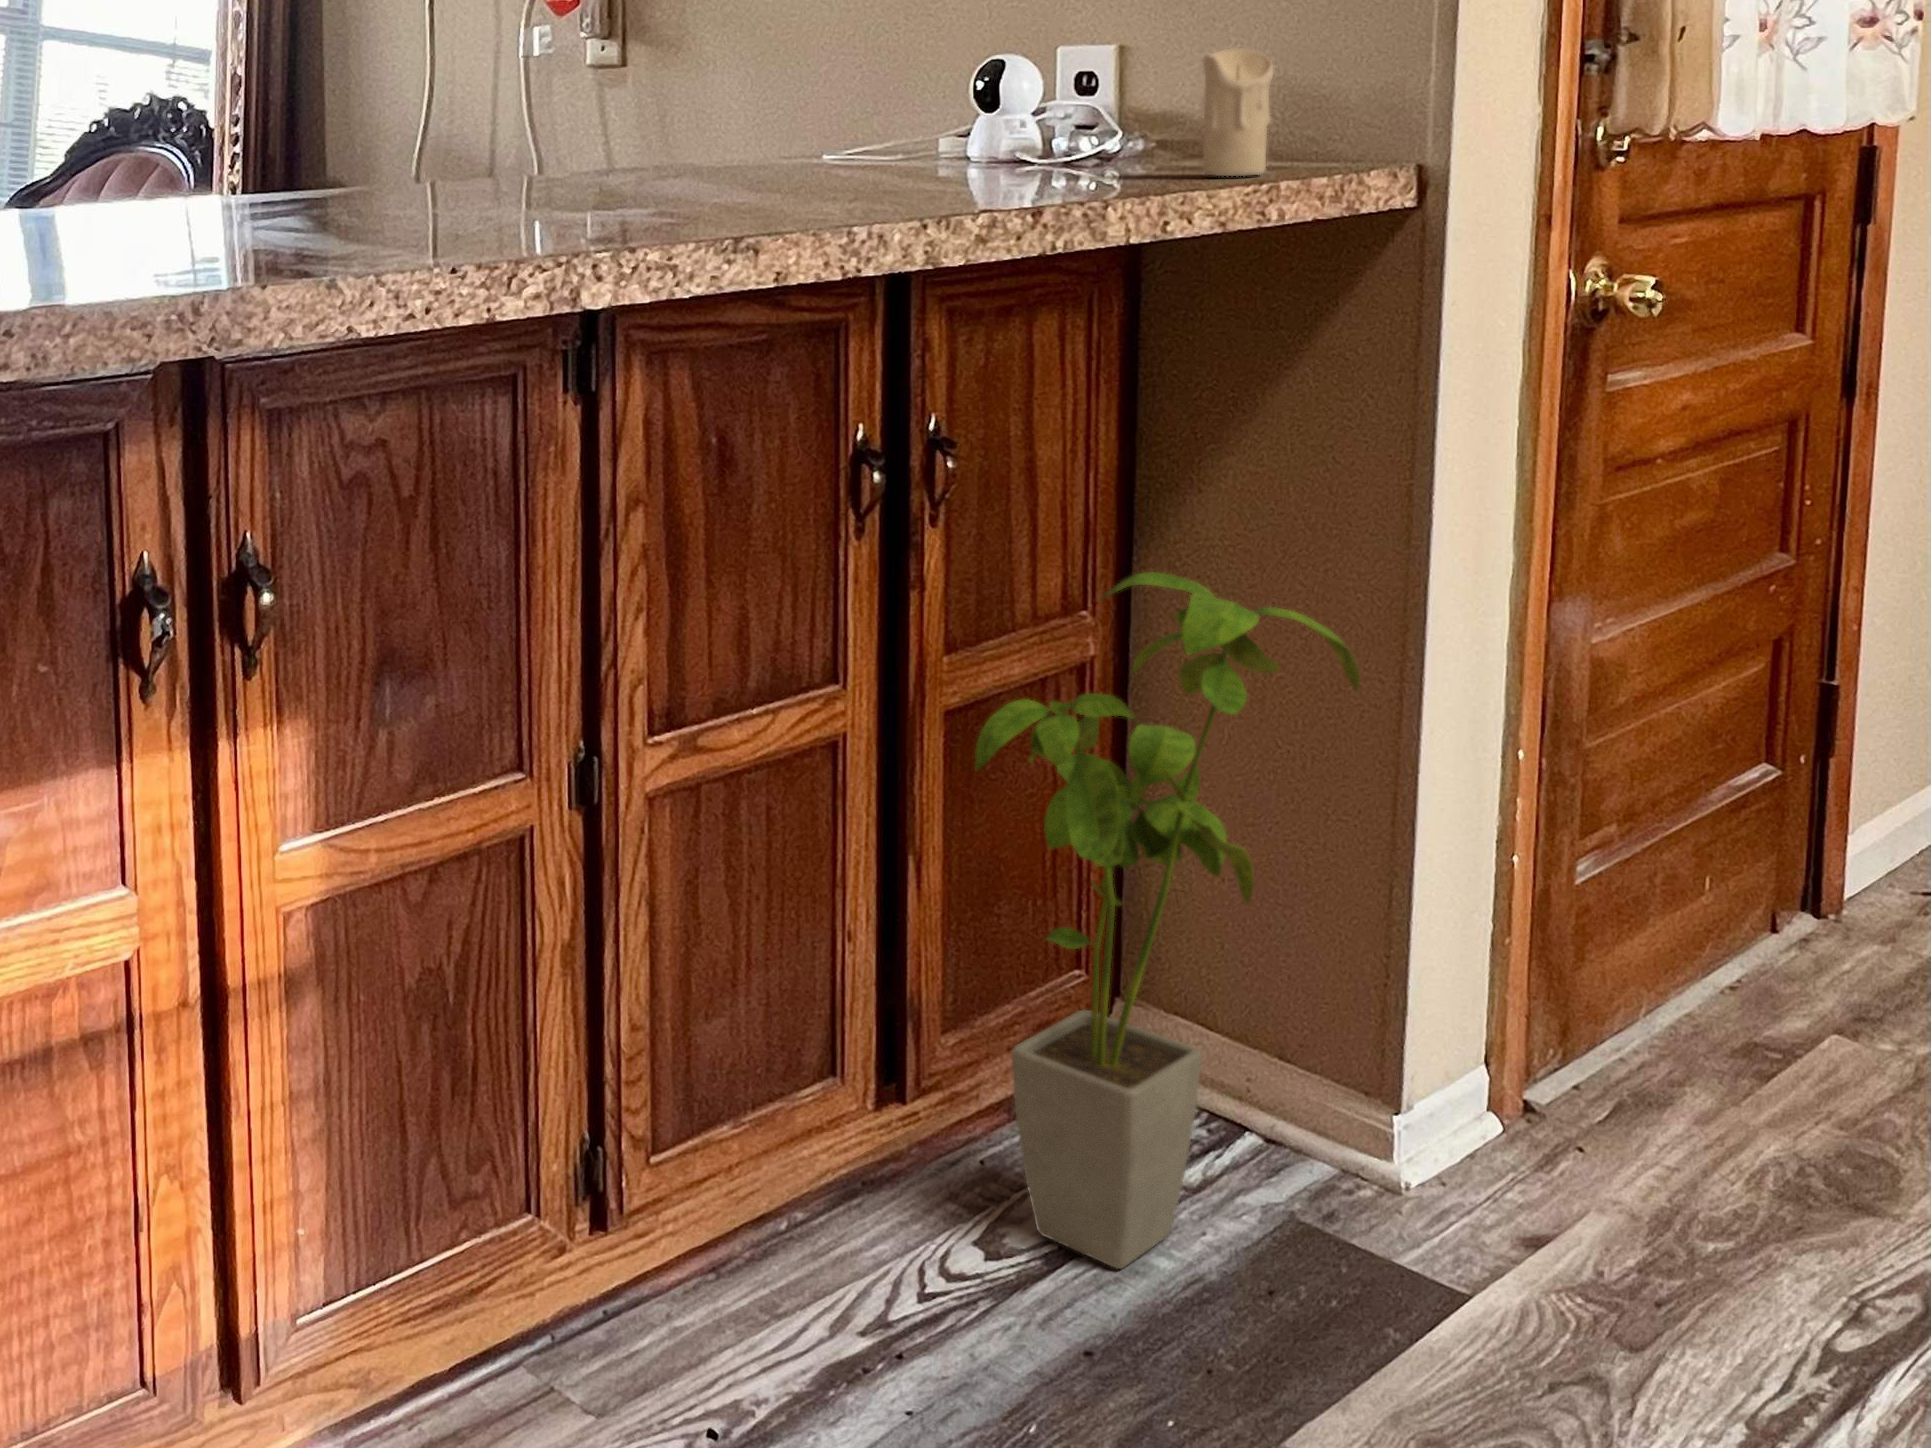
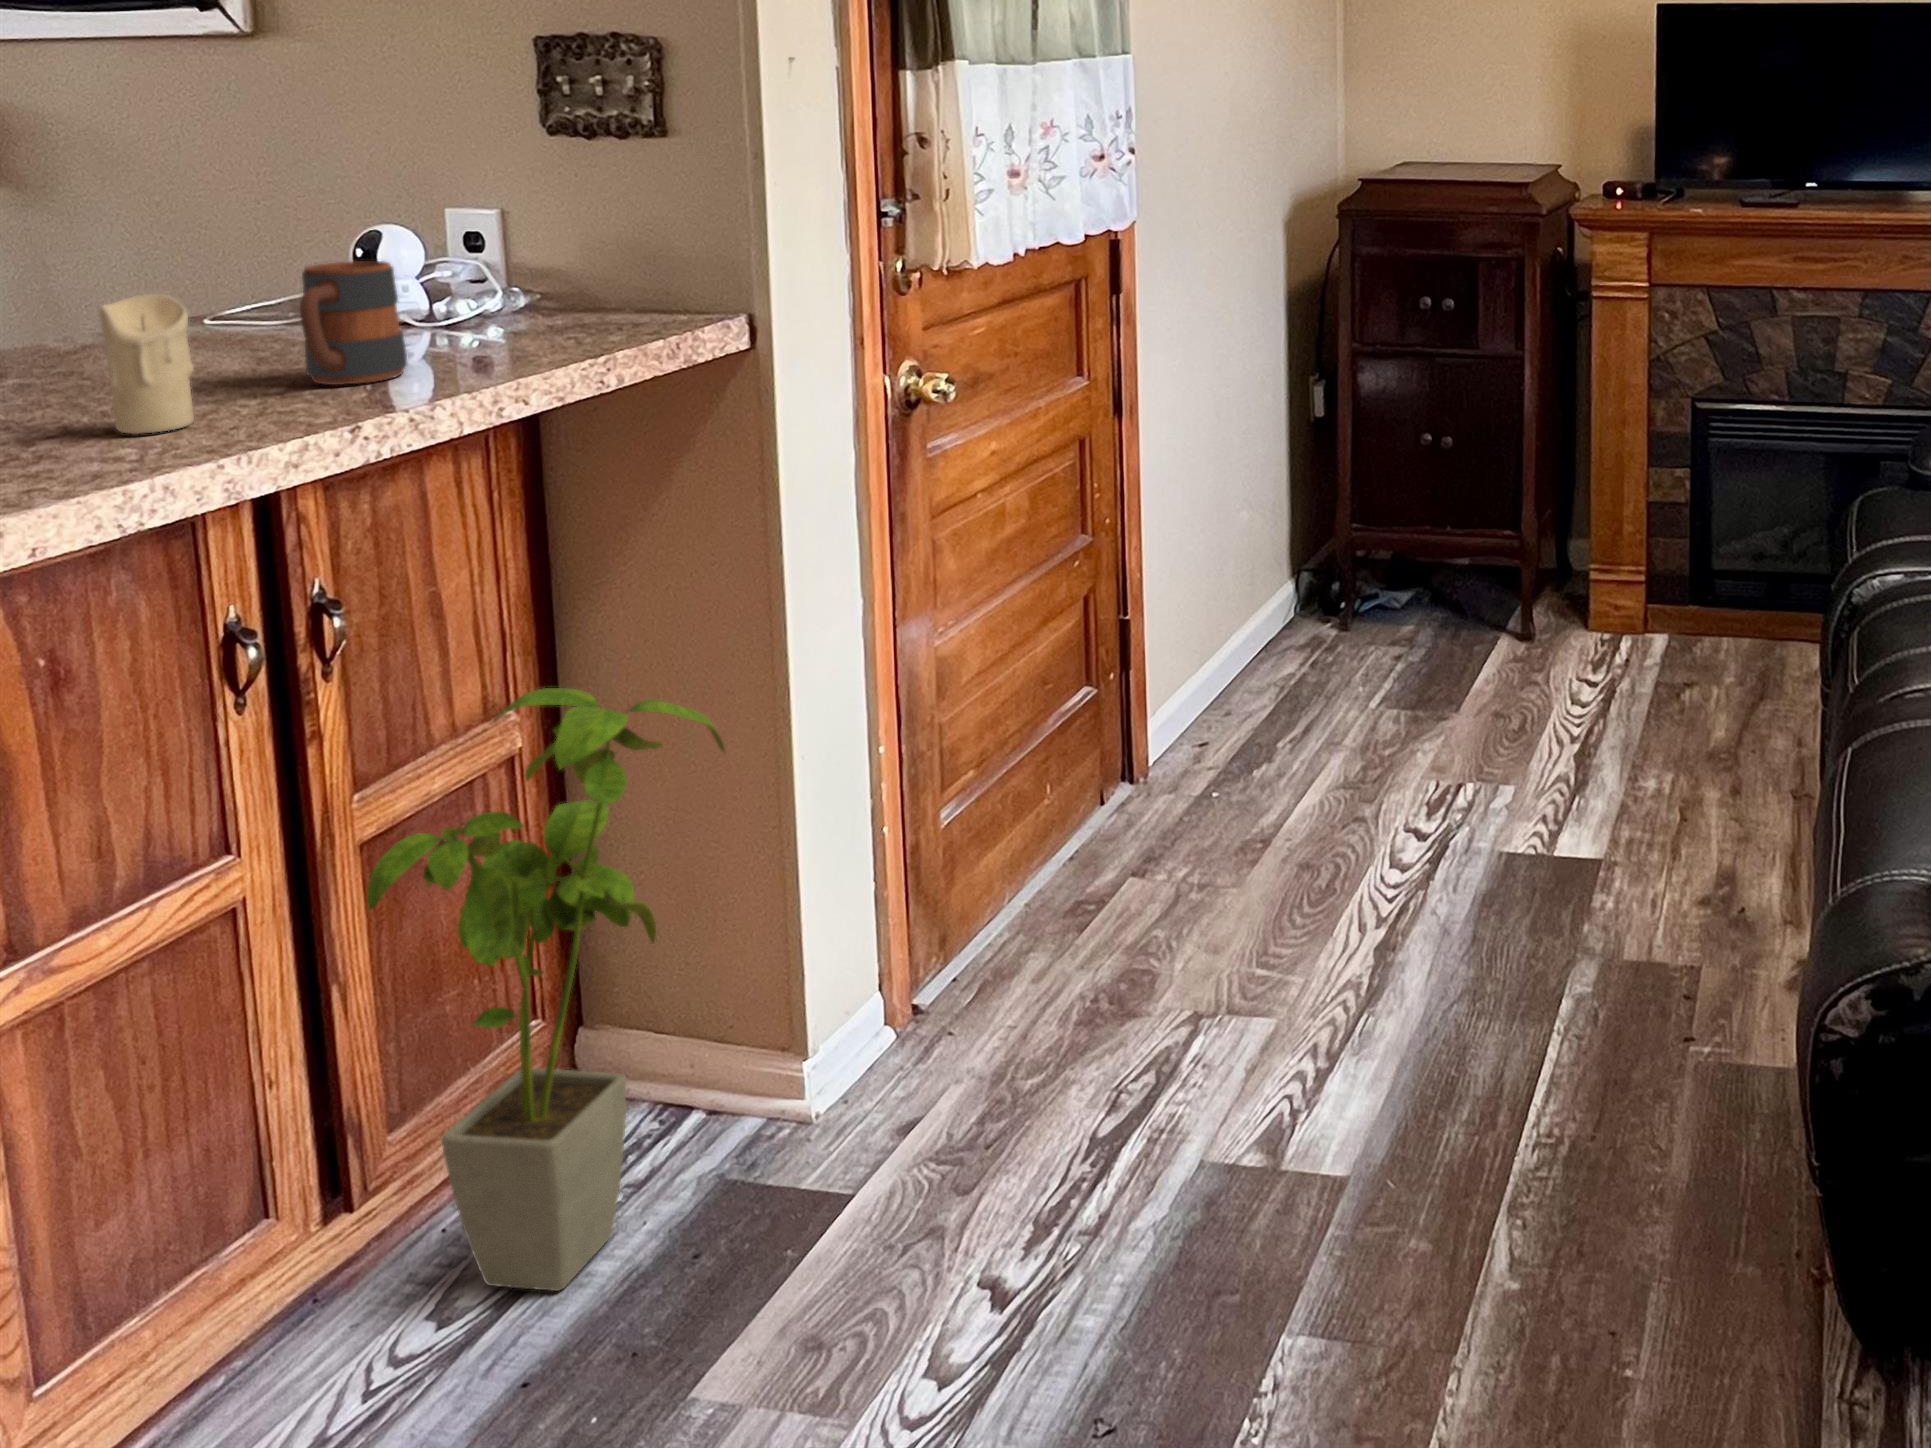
candle: present [1203,48,1273,176] -> present [99,294,194,434]
mug: none [964,65,1059,193] -> present [300,261,408,385]

